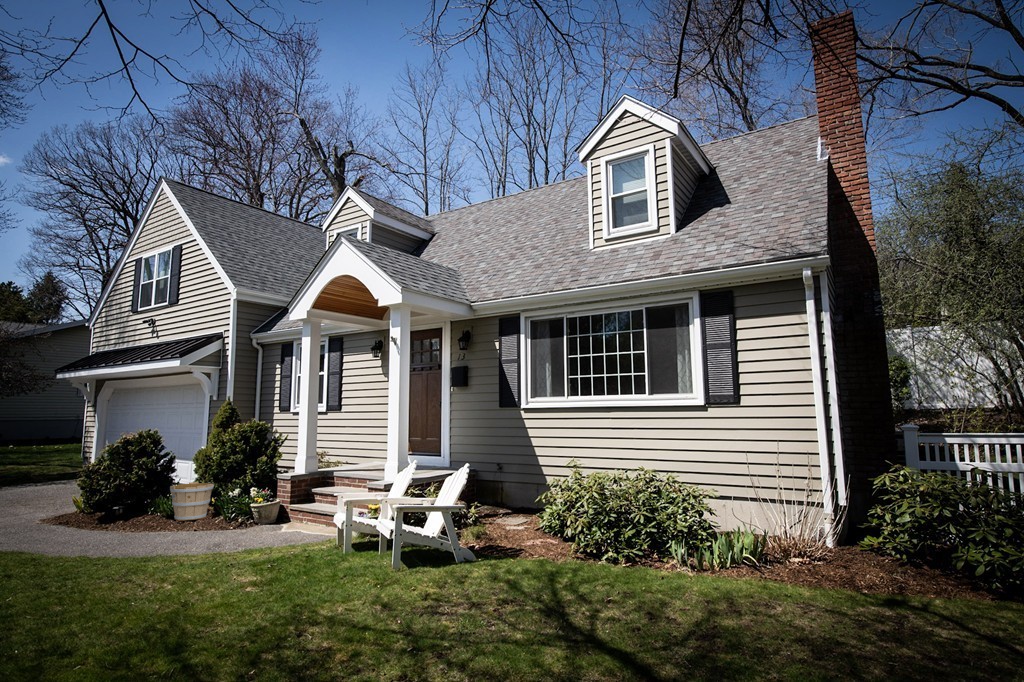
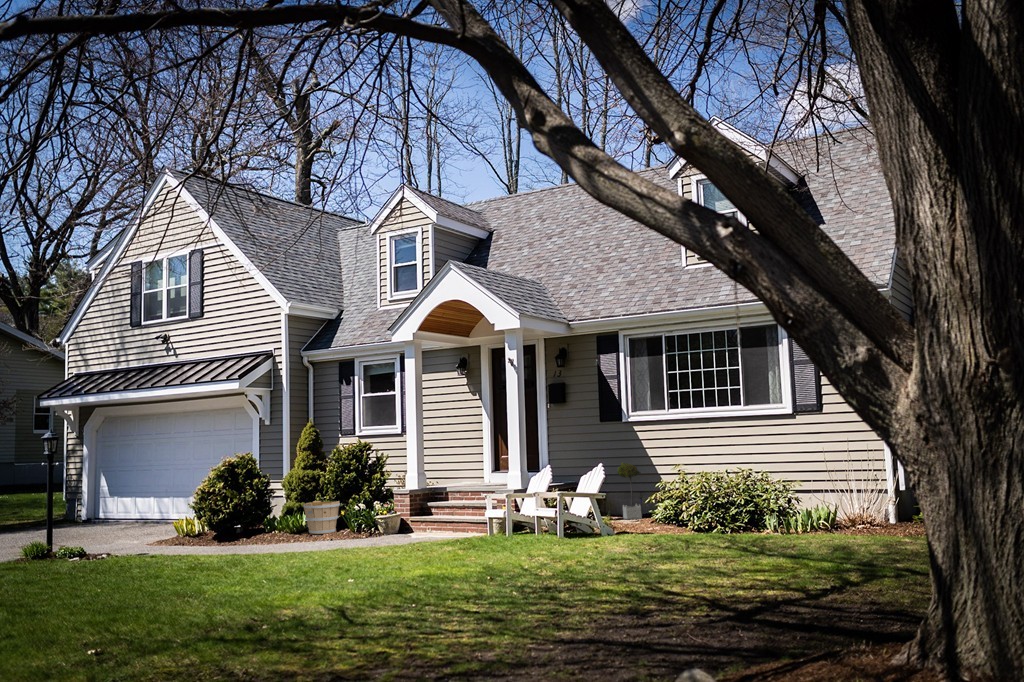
potted tree: none [511,452,537,517] -> present [618,463,642,520]

